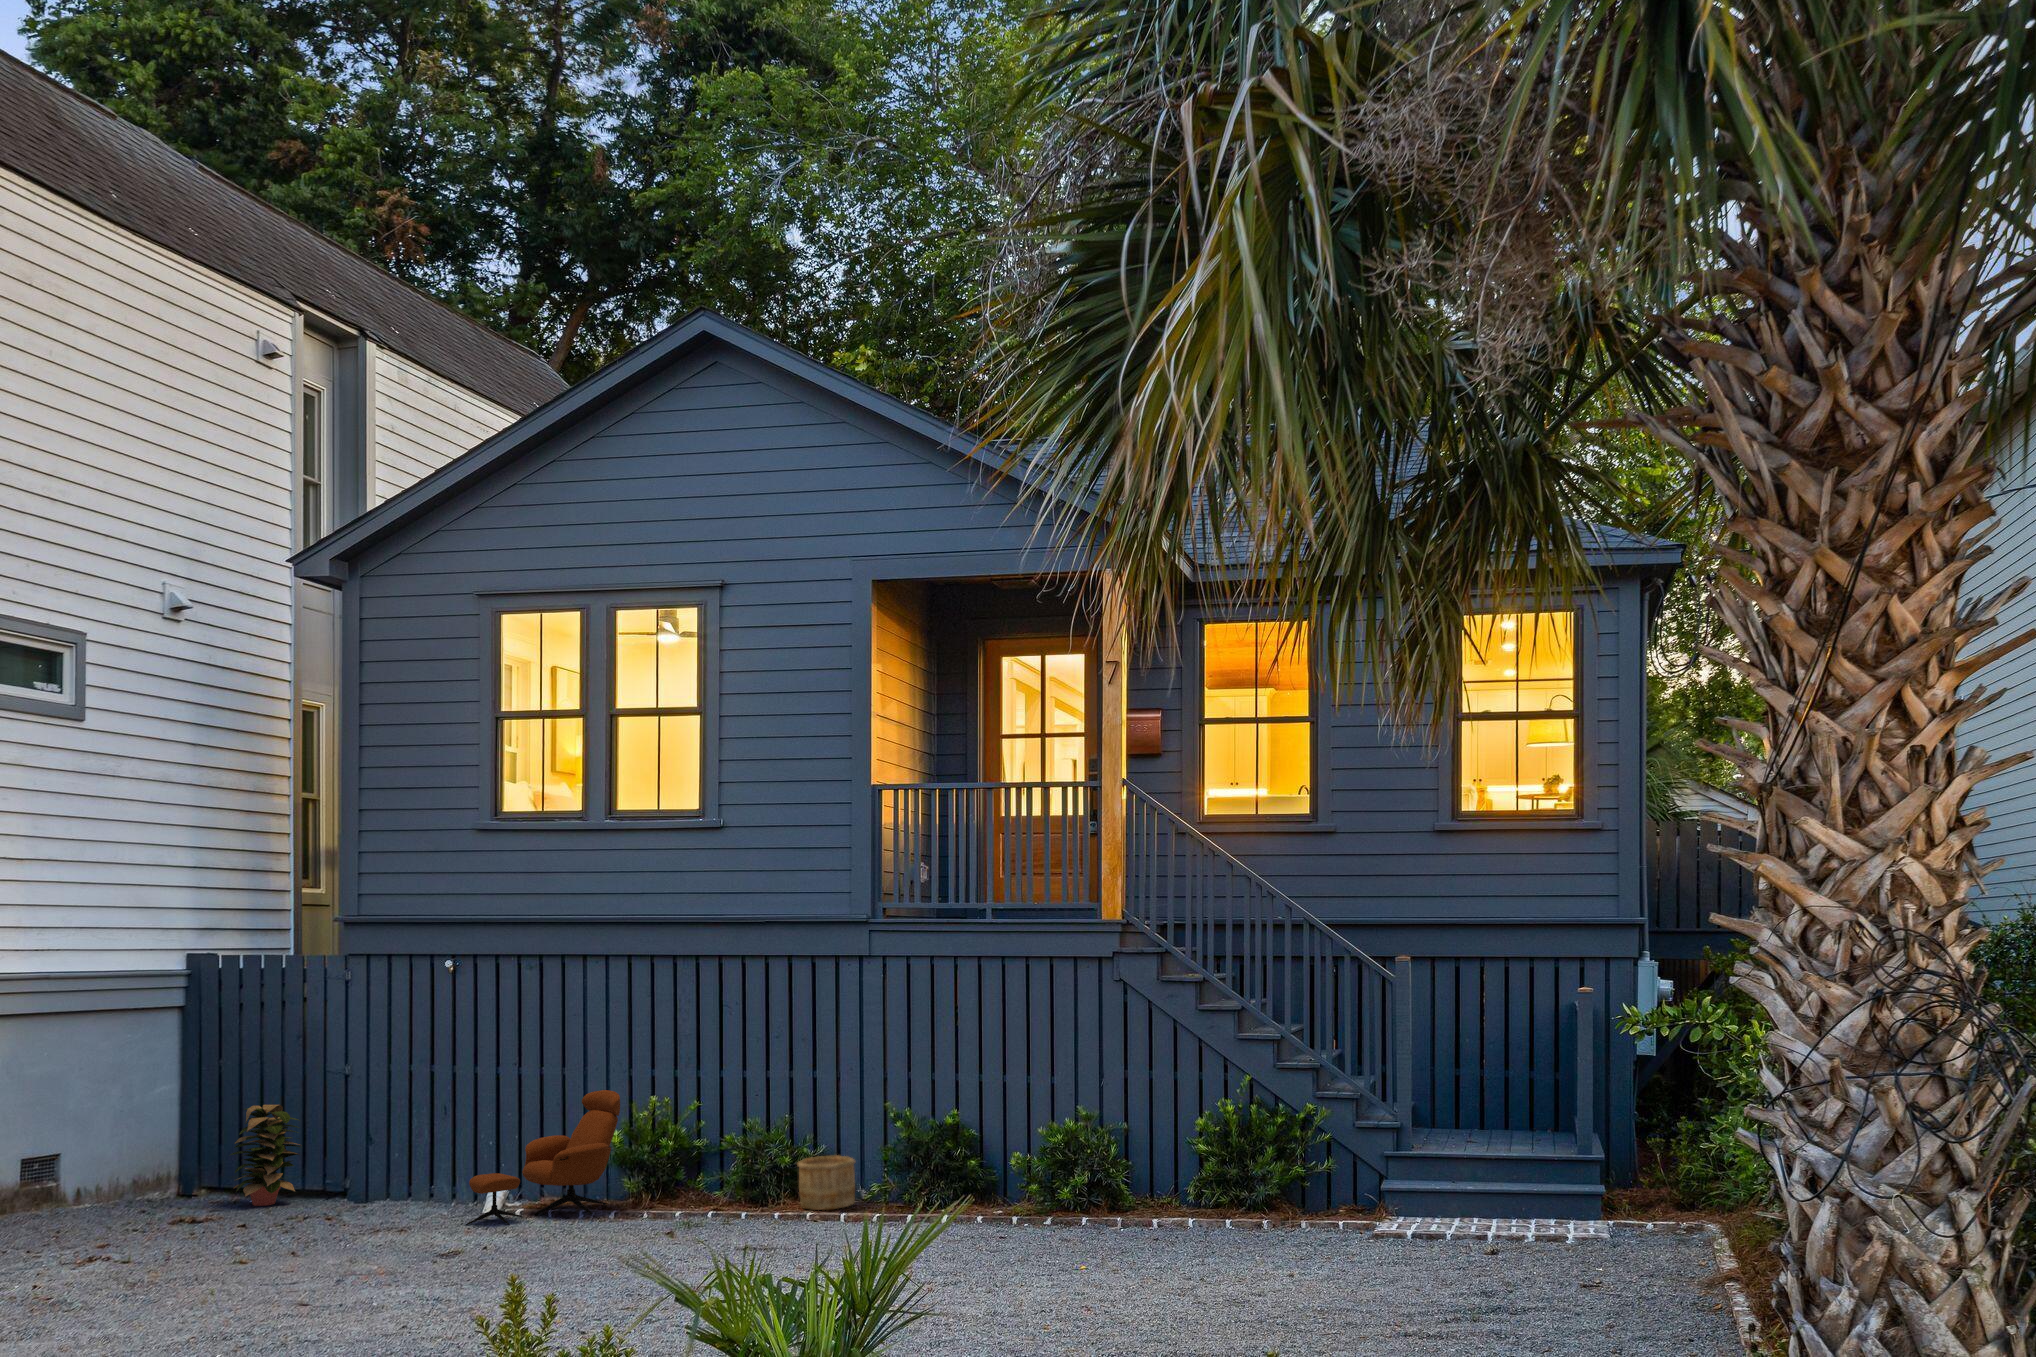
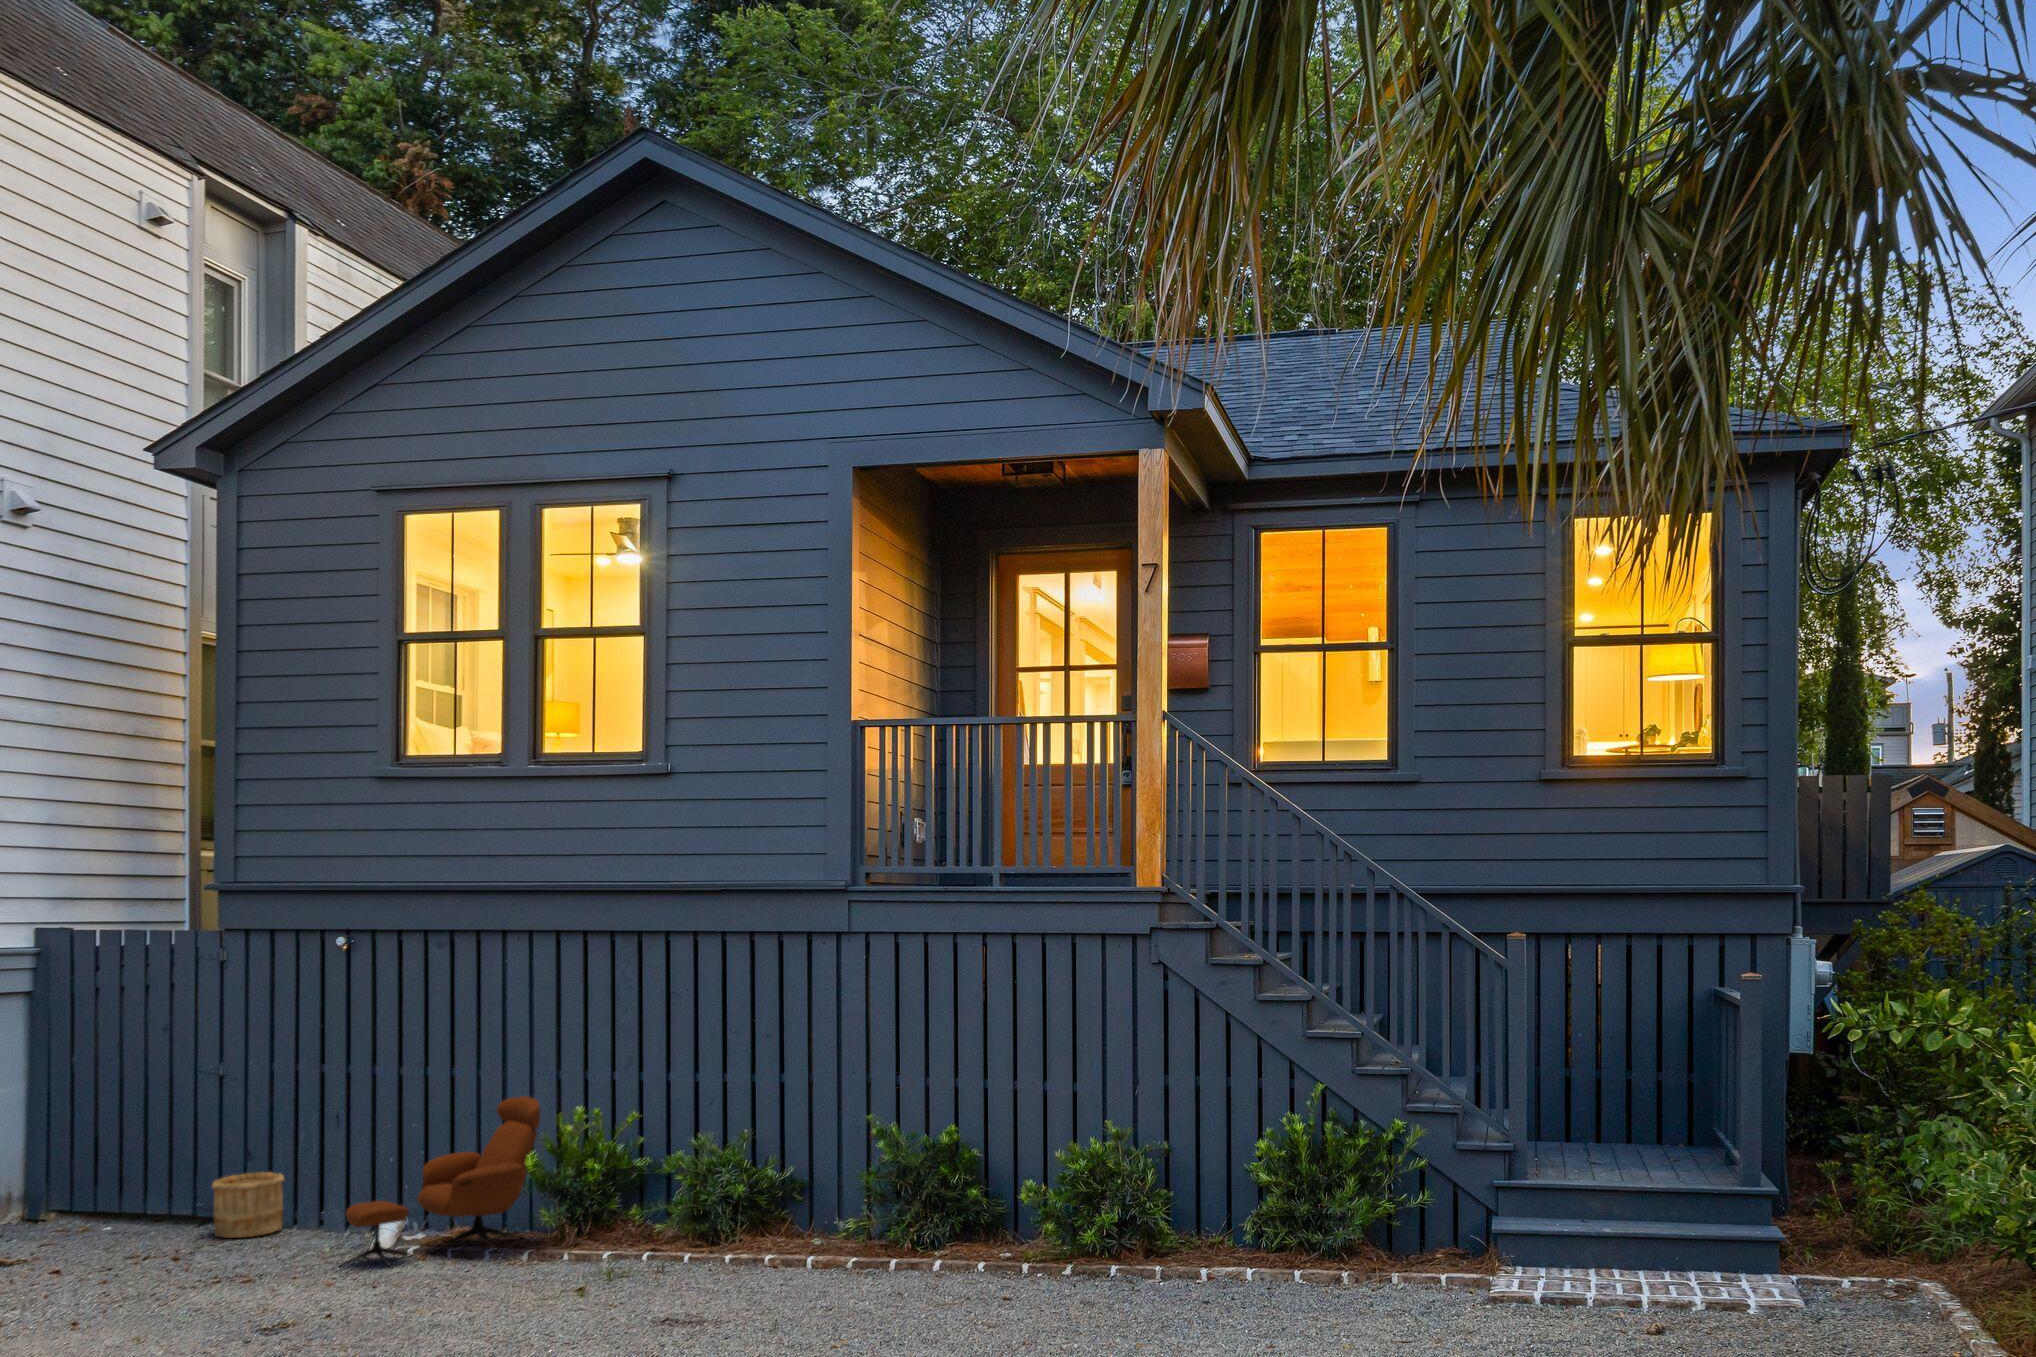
decorative plant: present [230,1105,302,1206] -> none [71,1111,166,1235]
wooden bucket: present [797,1156,855,1210] -> present [211,1172,285,1238]

